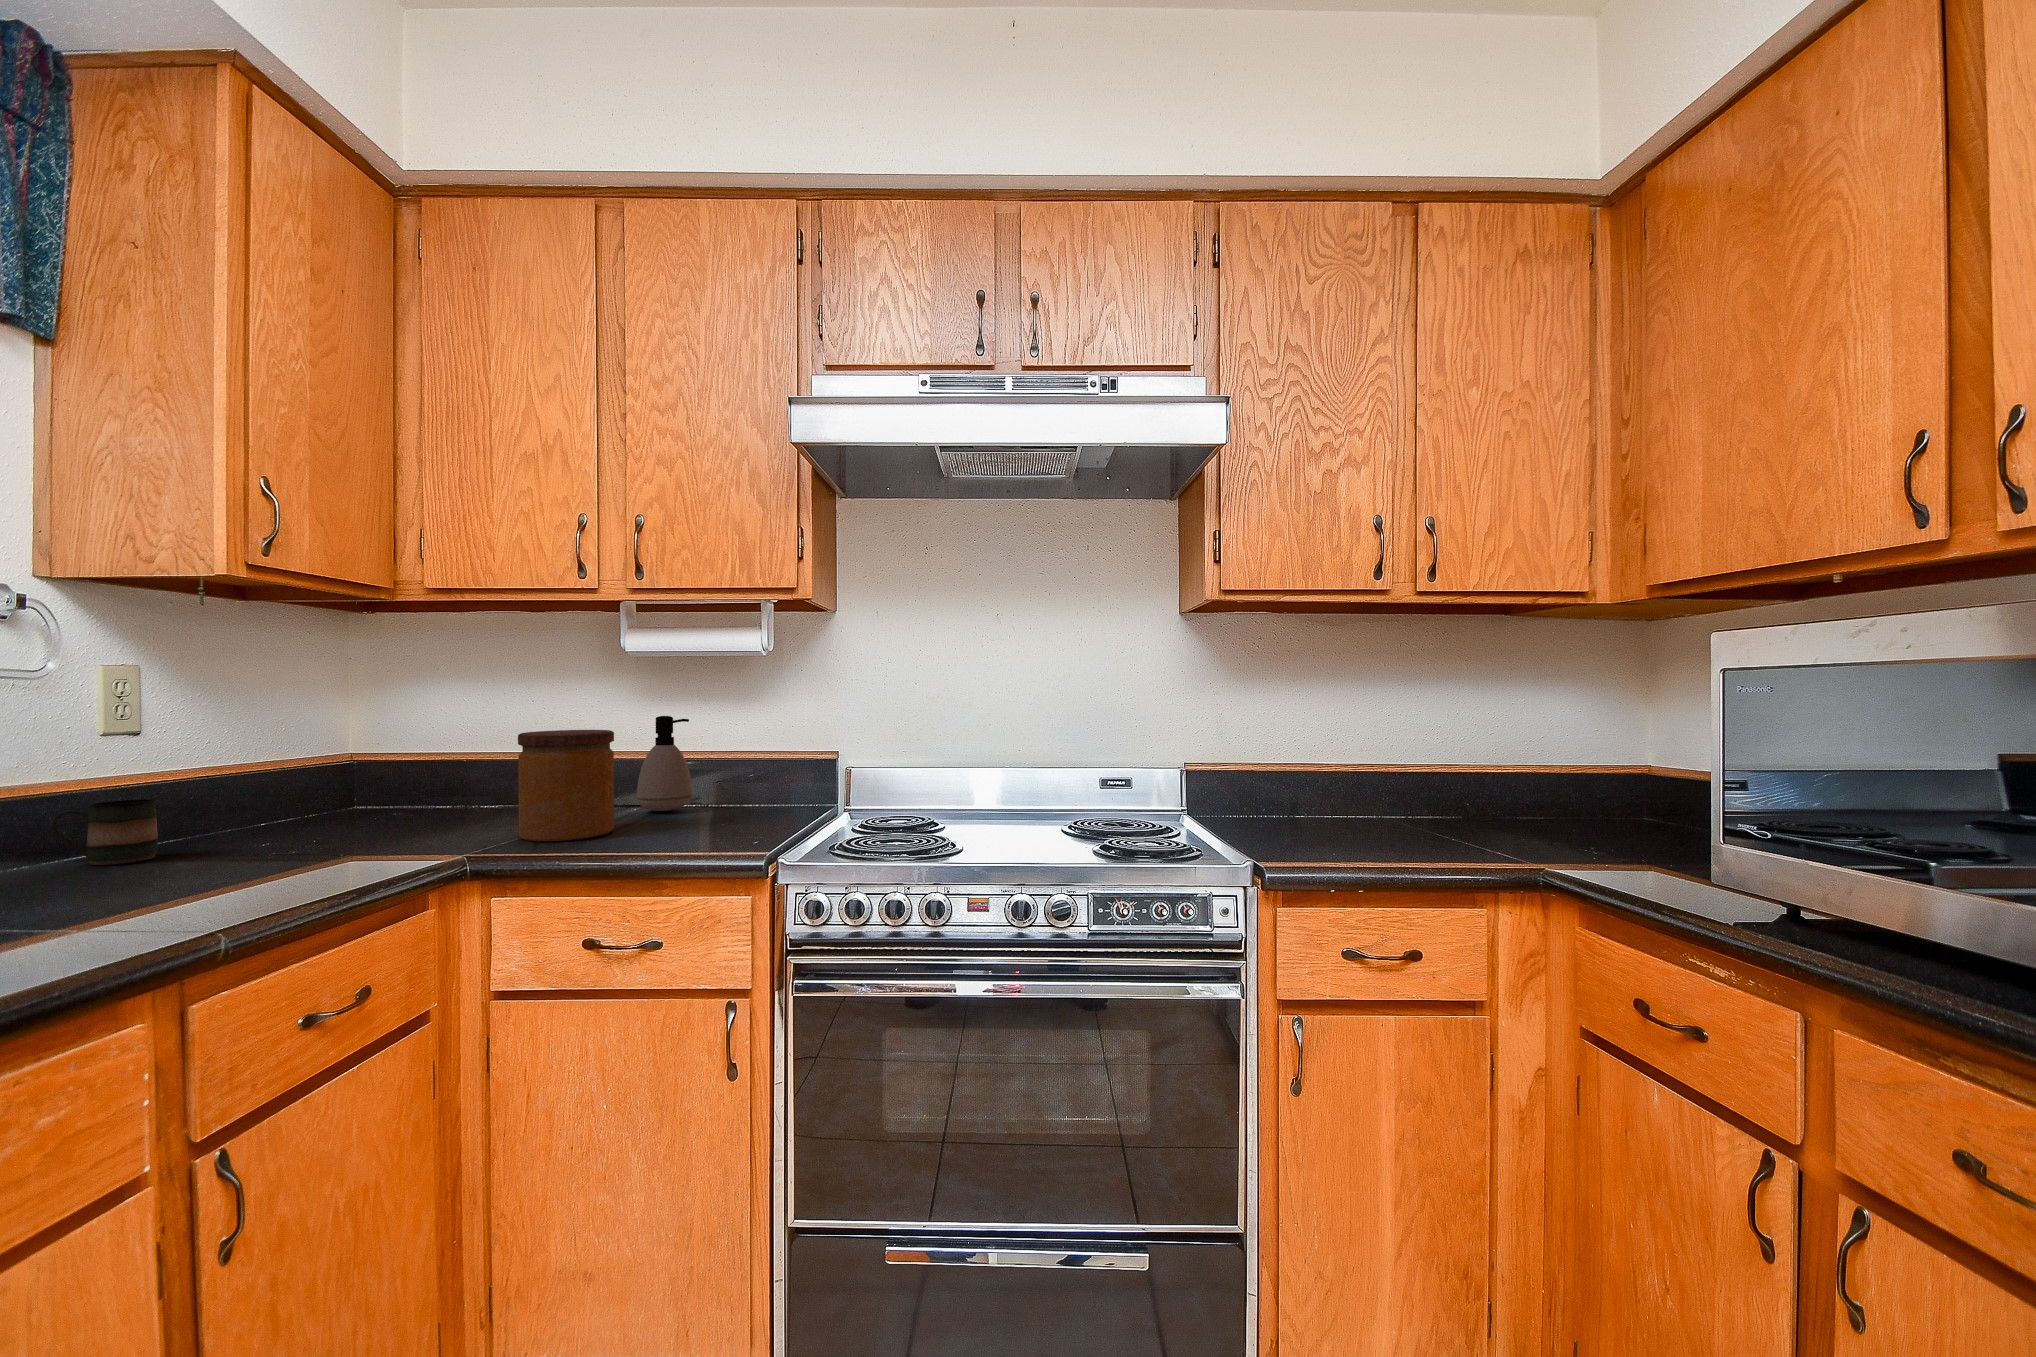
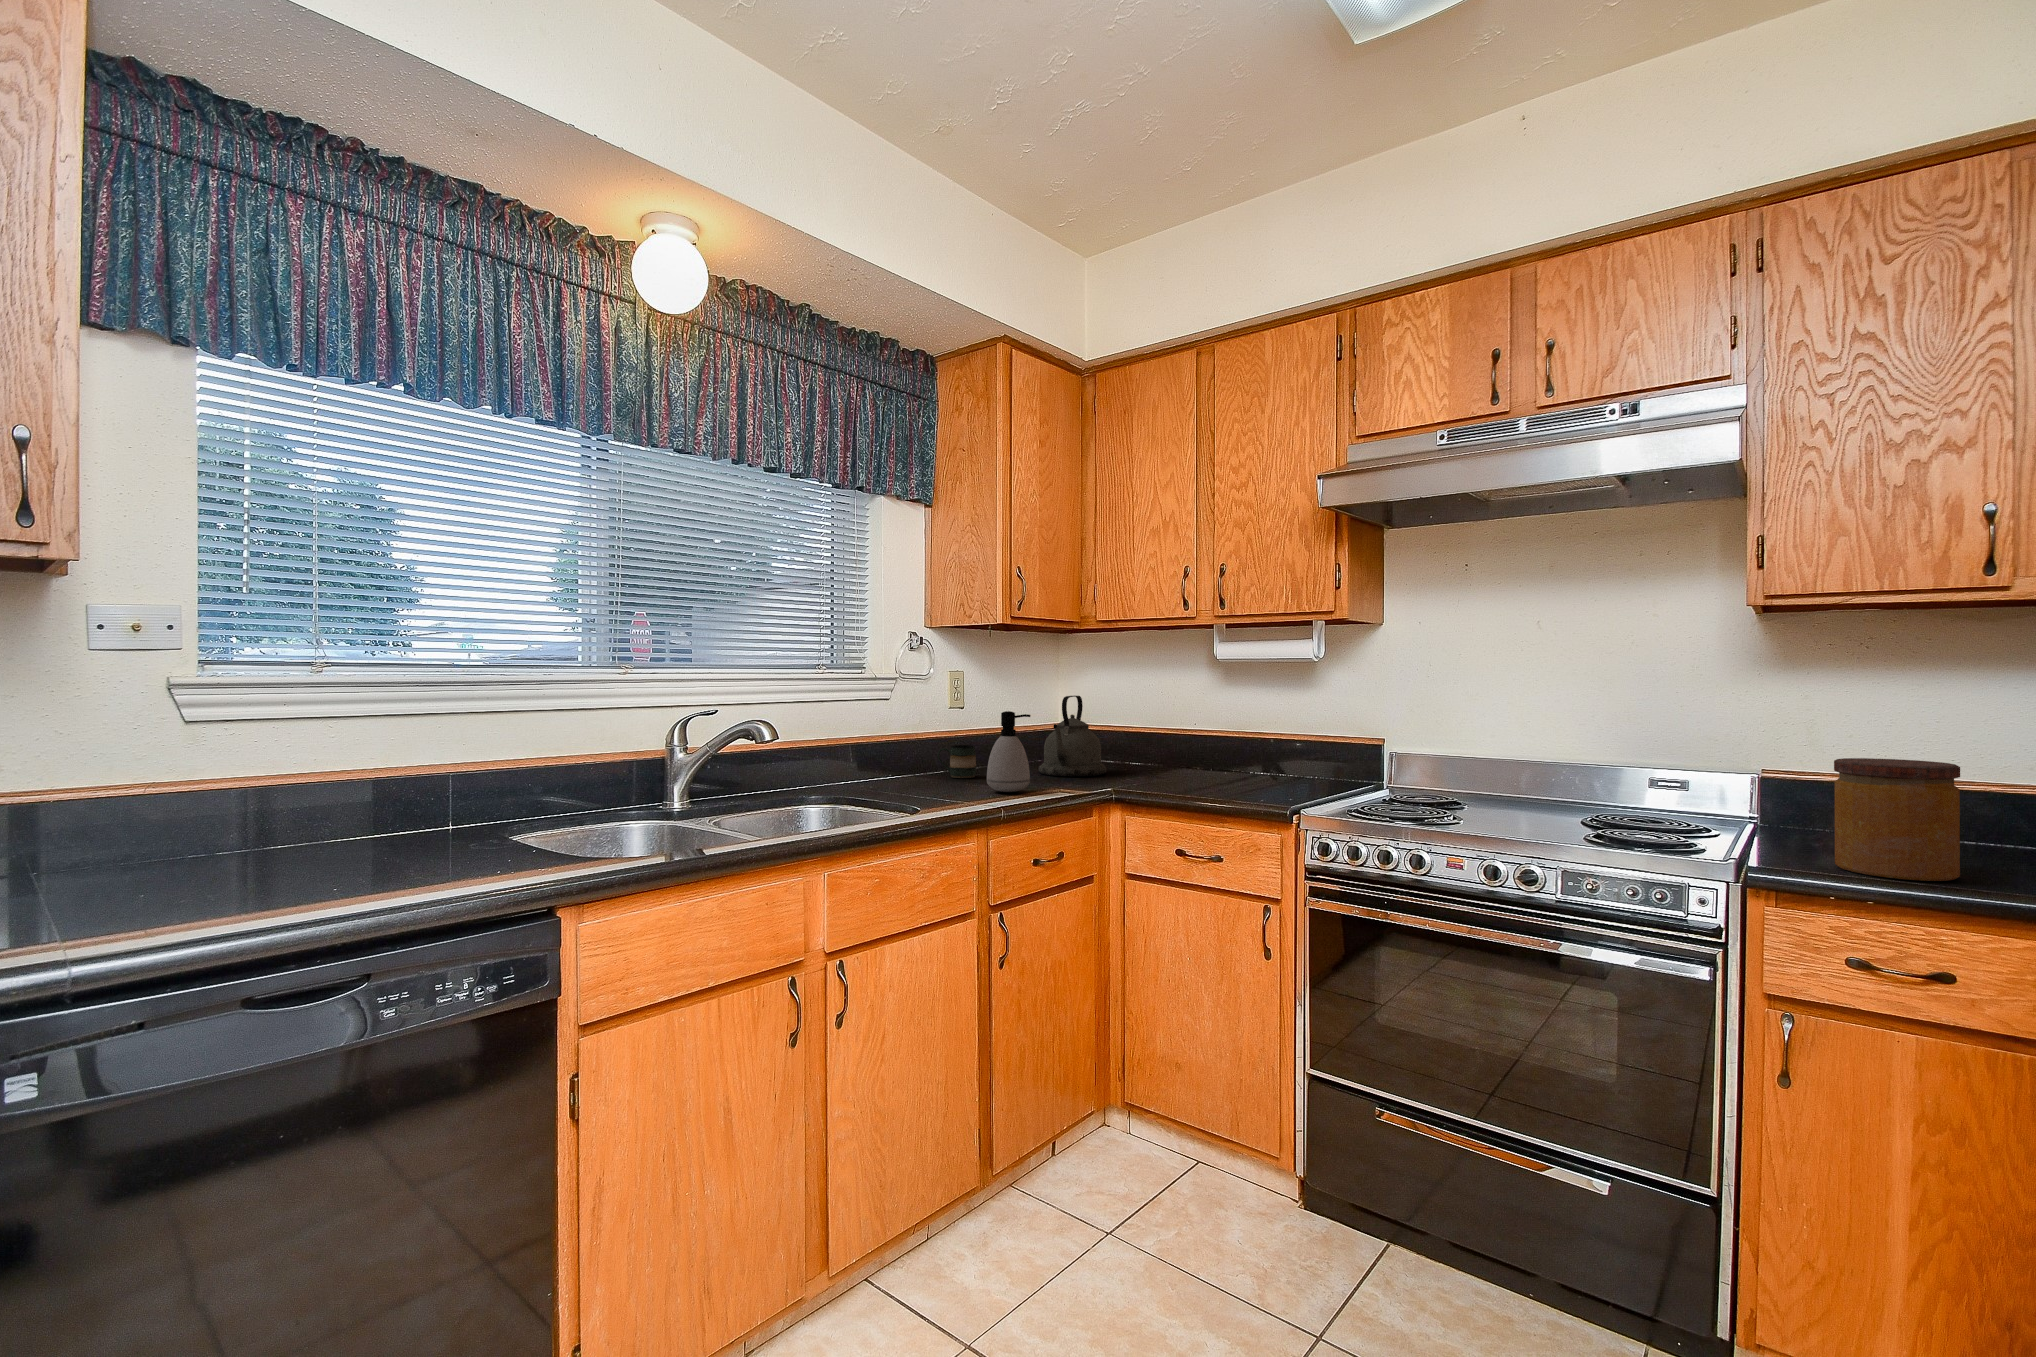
kettle: none [310,703,446,836] -> present [1039,696,1107,776]
soap dispenser: present [637,716,692,811] -> present [987,711,1031,792]
jar: present [518,730,614,841] -> present [1834,758,1960,881]

